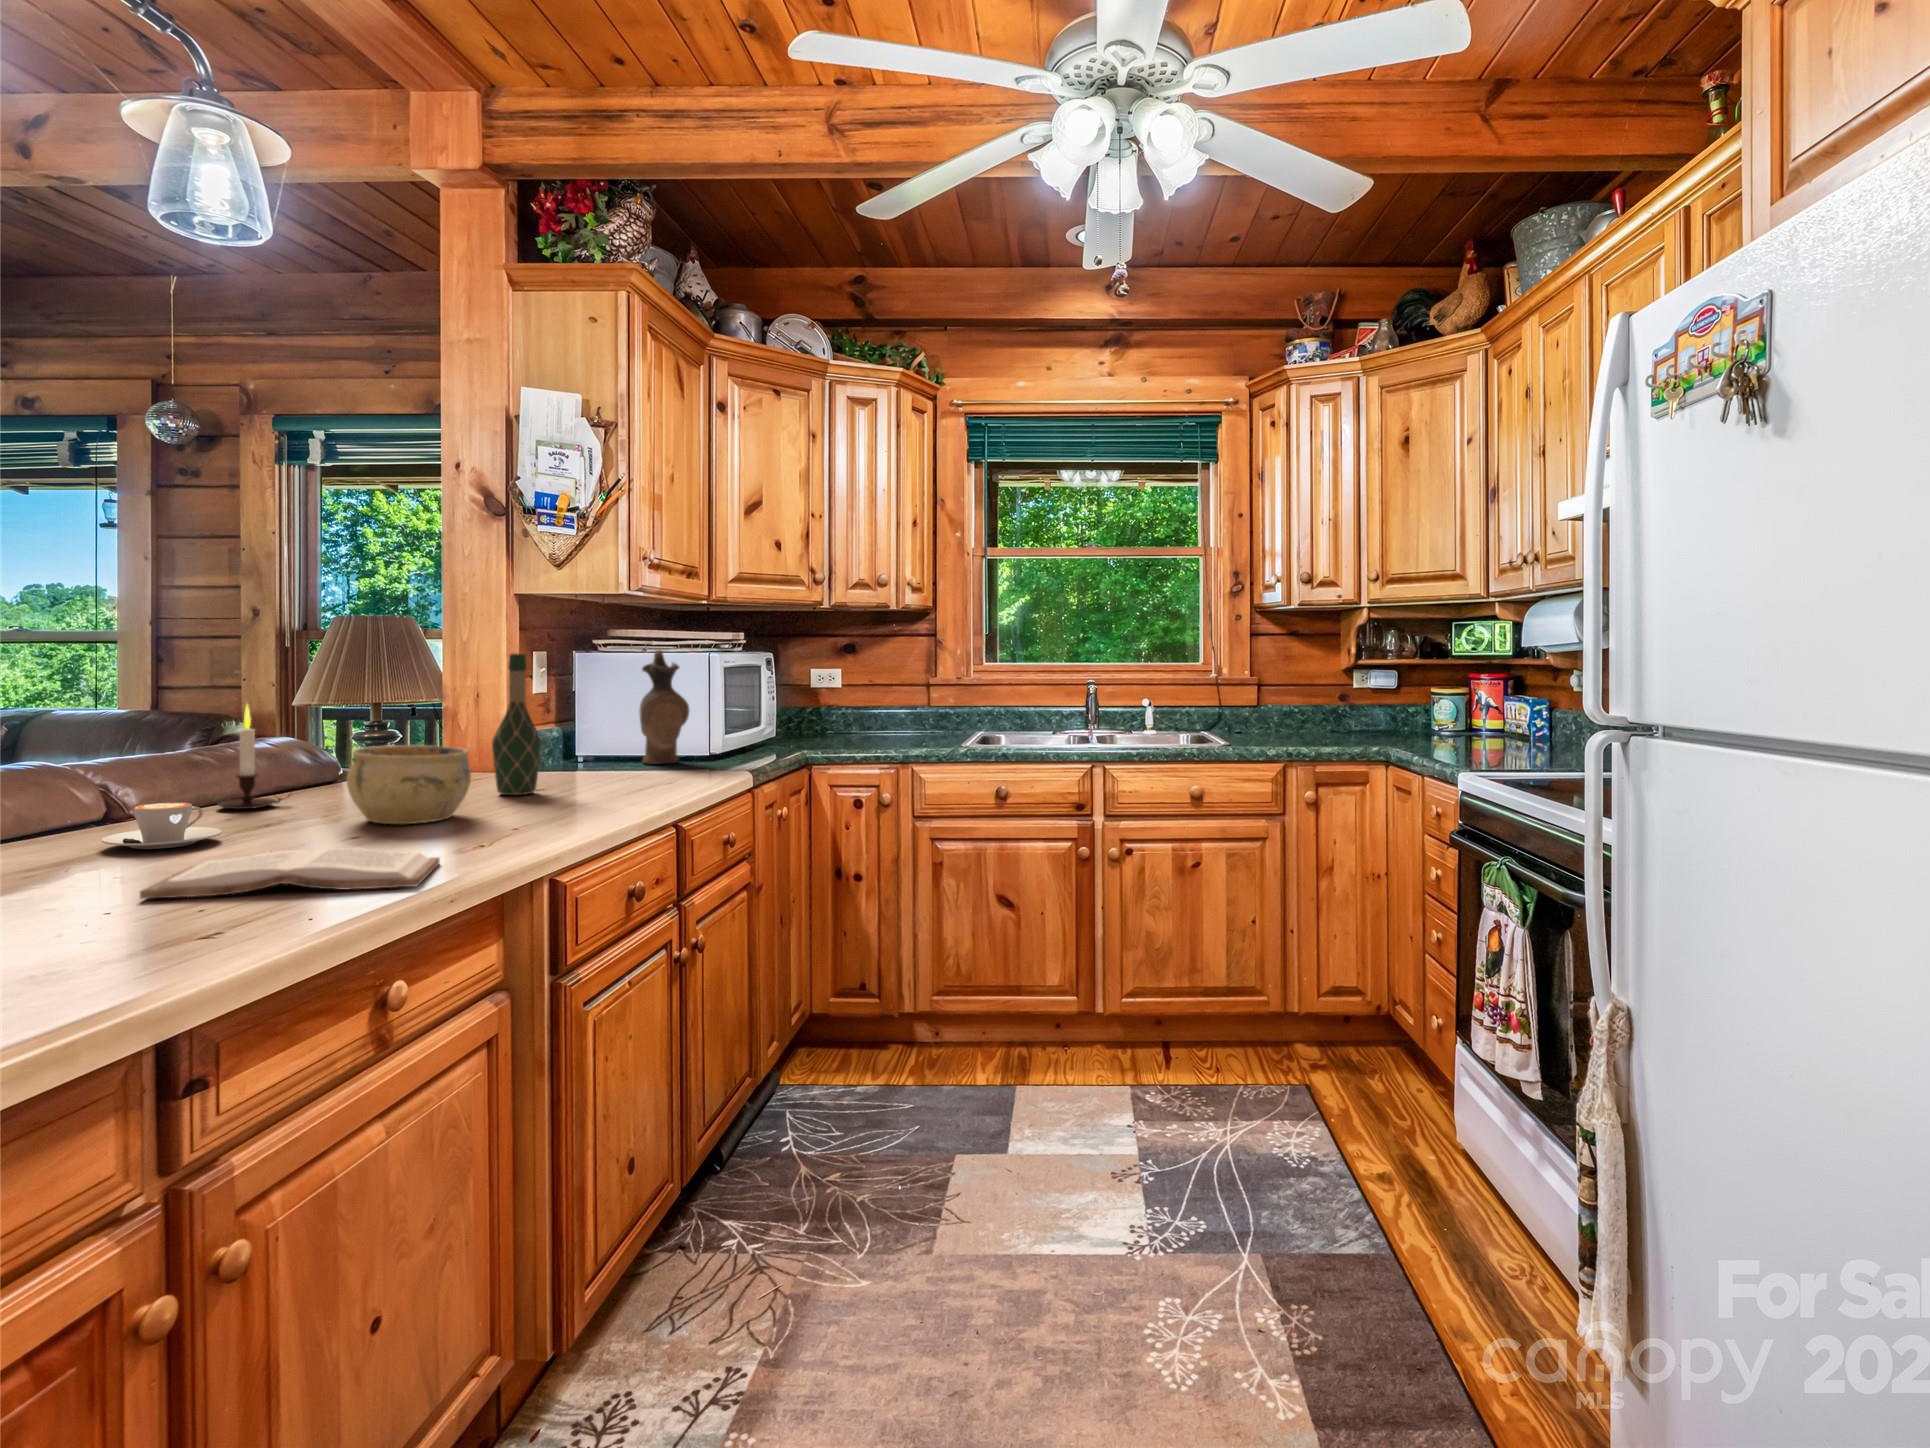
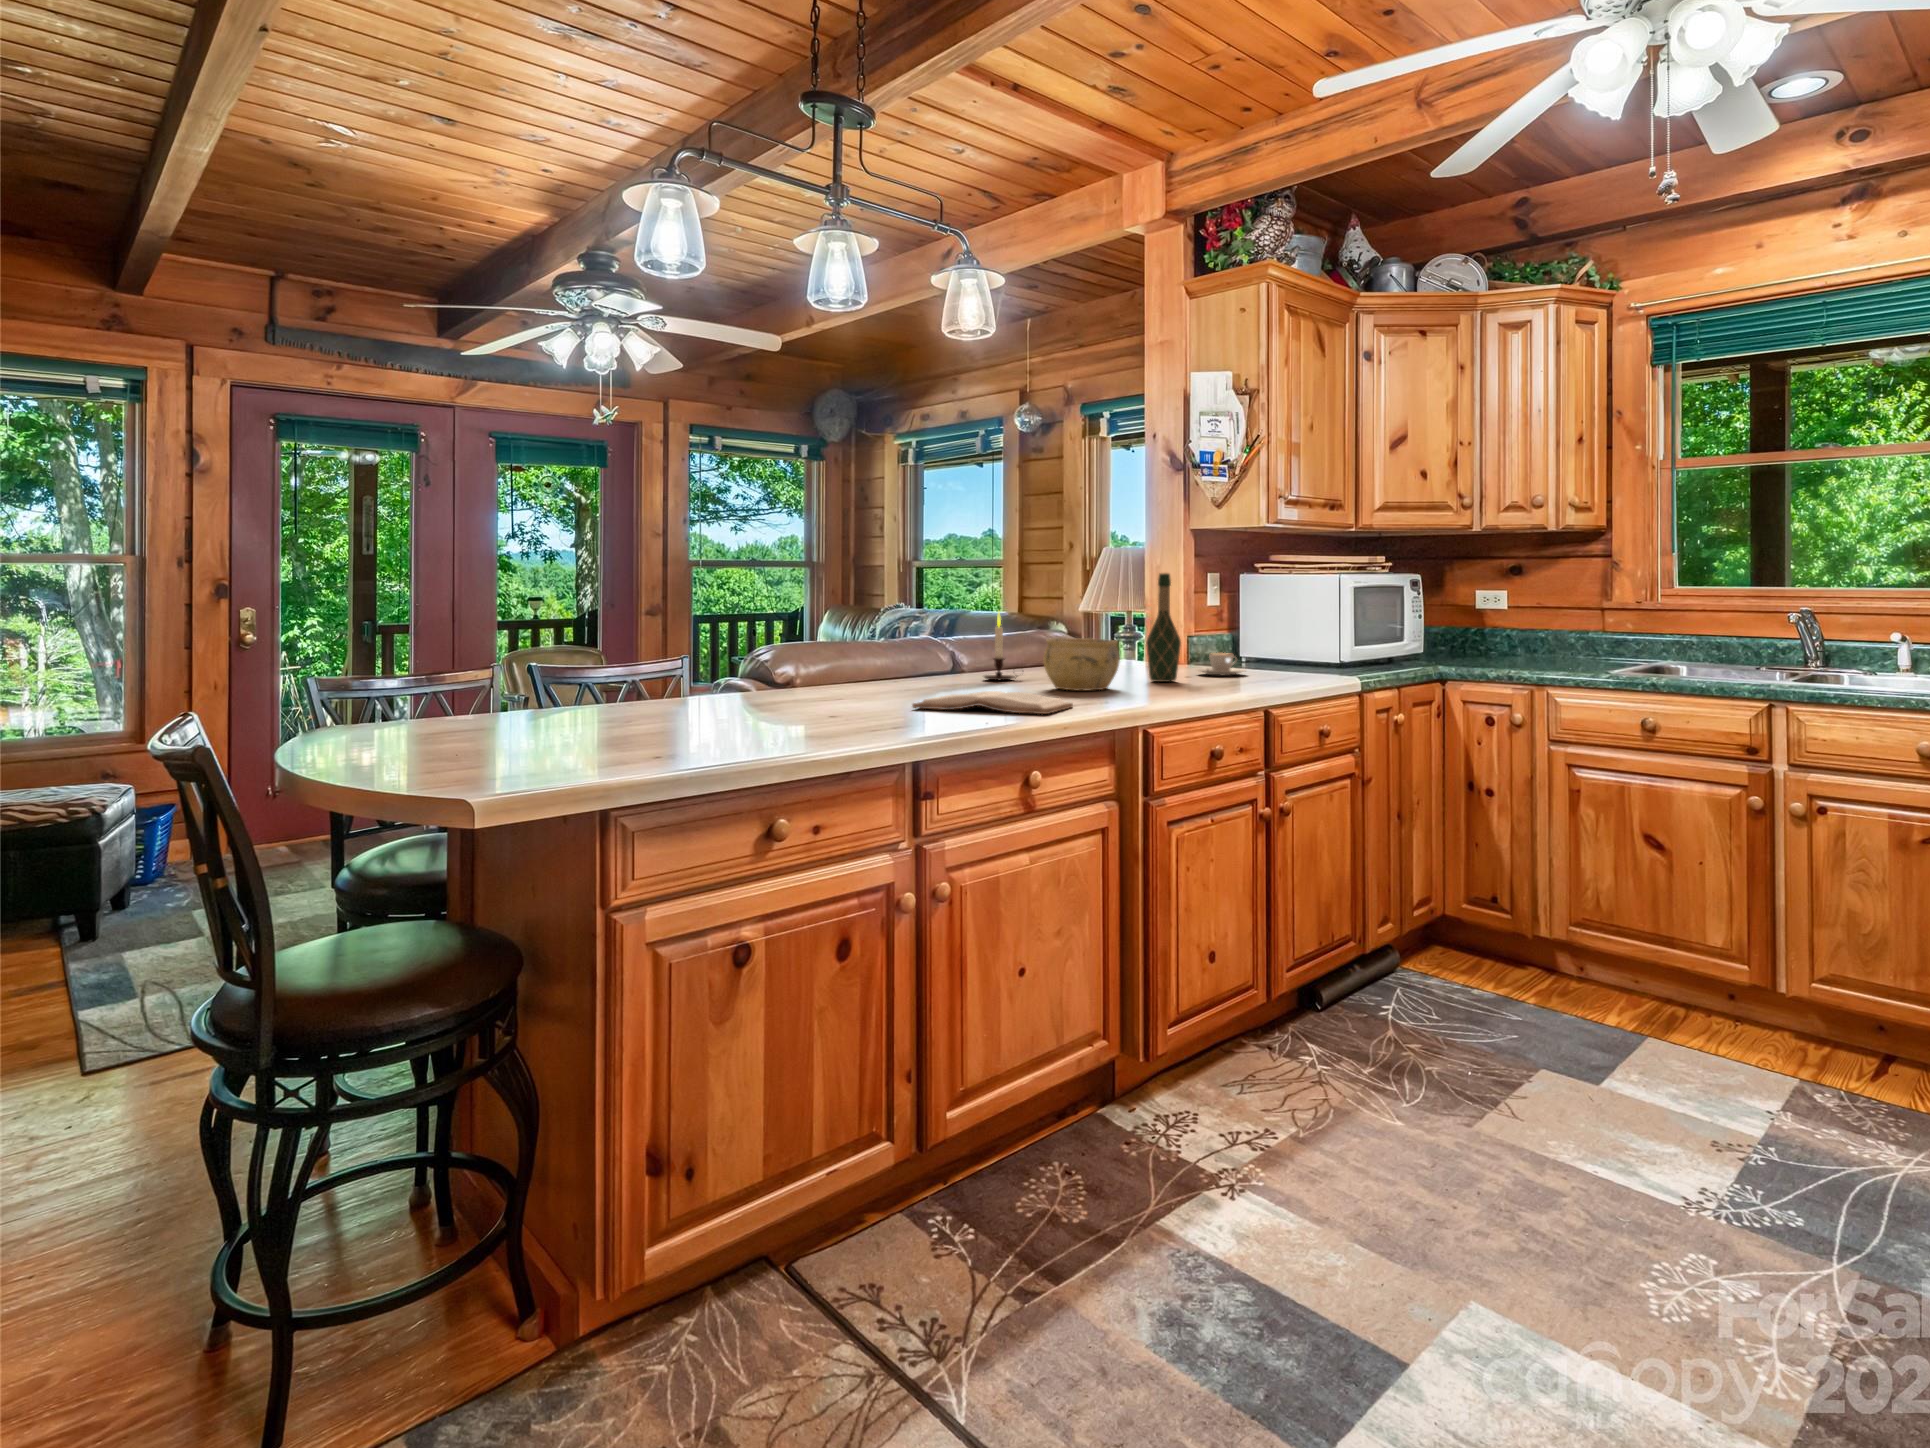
ceramic pitcher: present [639,649,690,764] -> none [1276,574,1318,671]
coffee cup: present [102,803,222,849] -> present [1197,653,1245,675]

